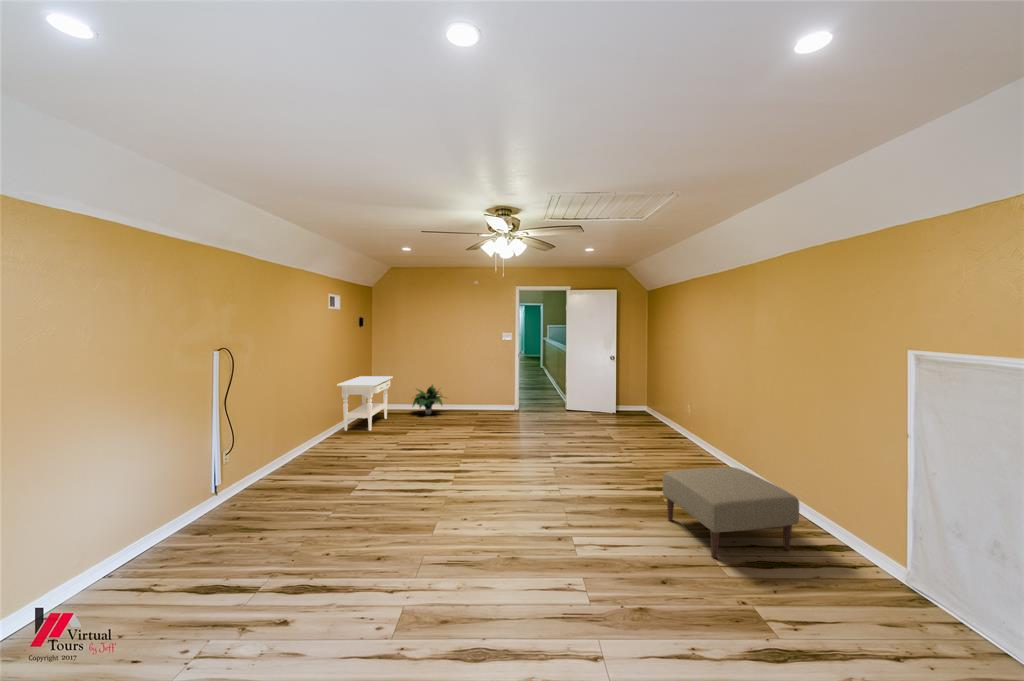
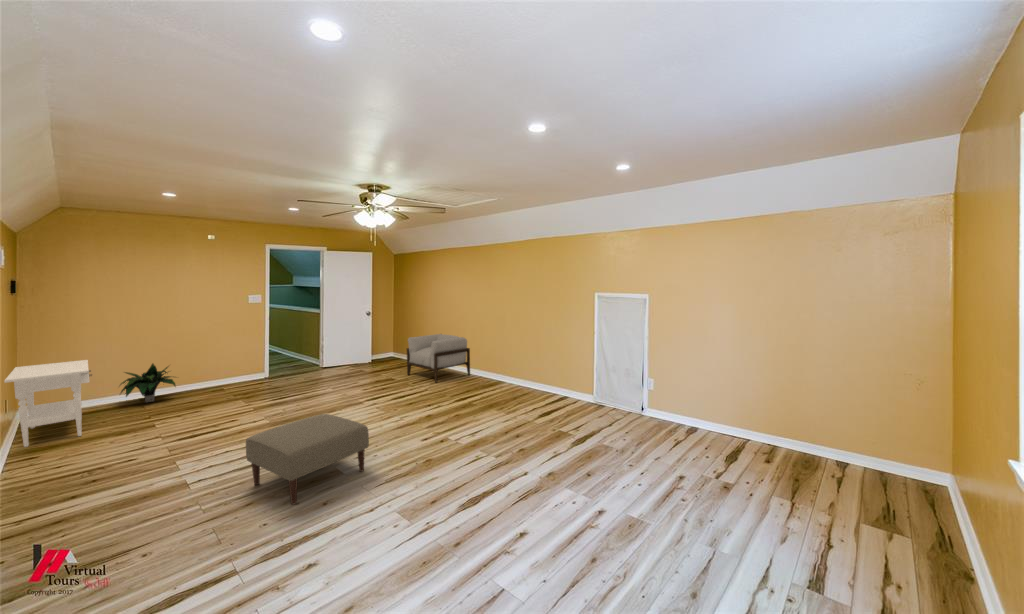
armchair: none [633,390,713,456] -> present [407,334,470,383]
ottoman: present [663,467,799,558] -> present [246,414,369,505]

